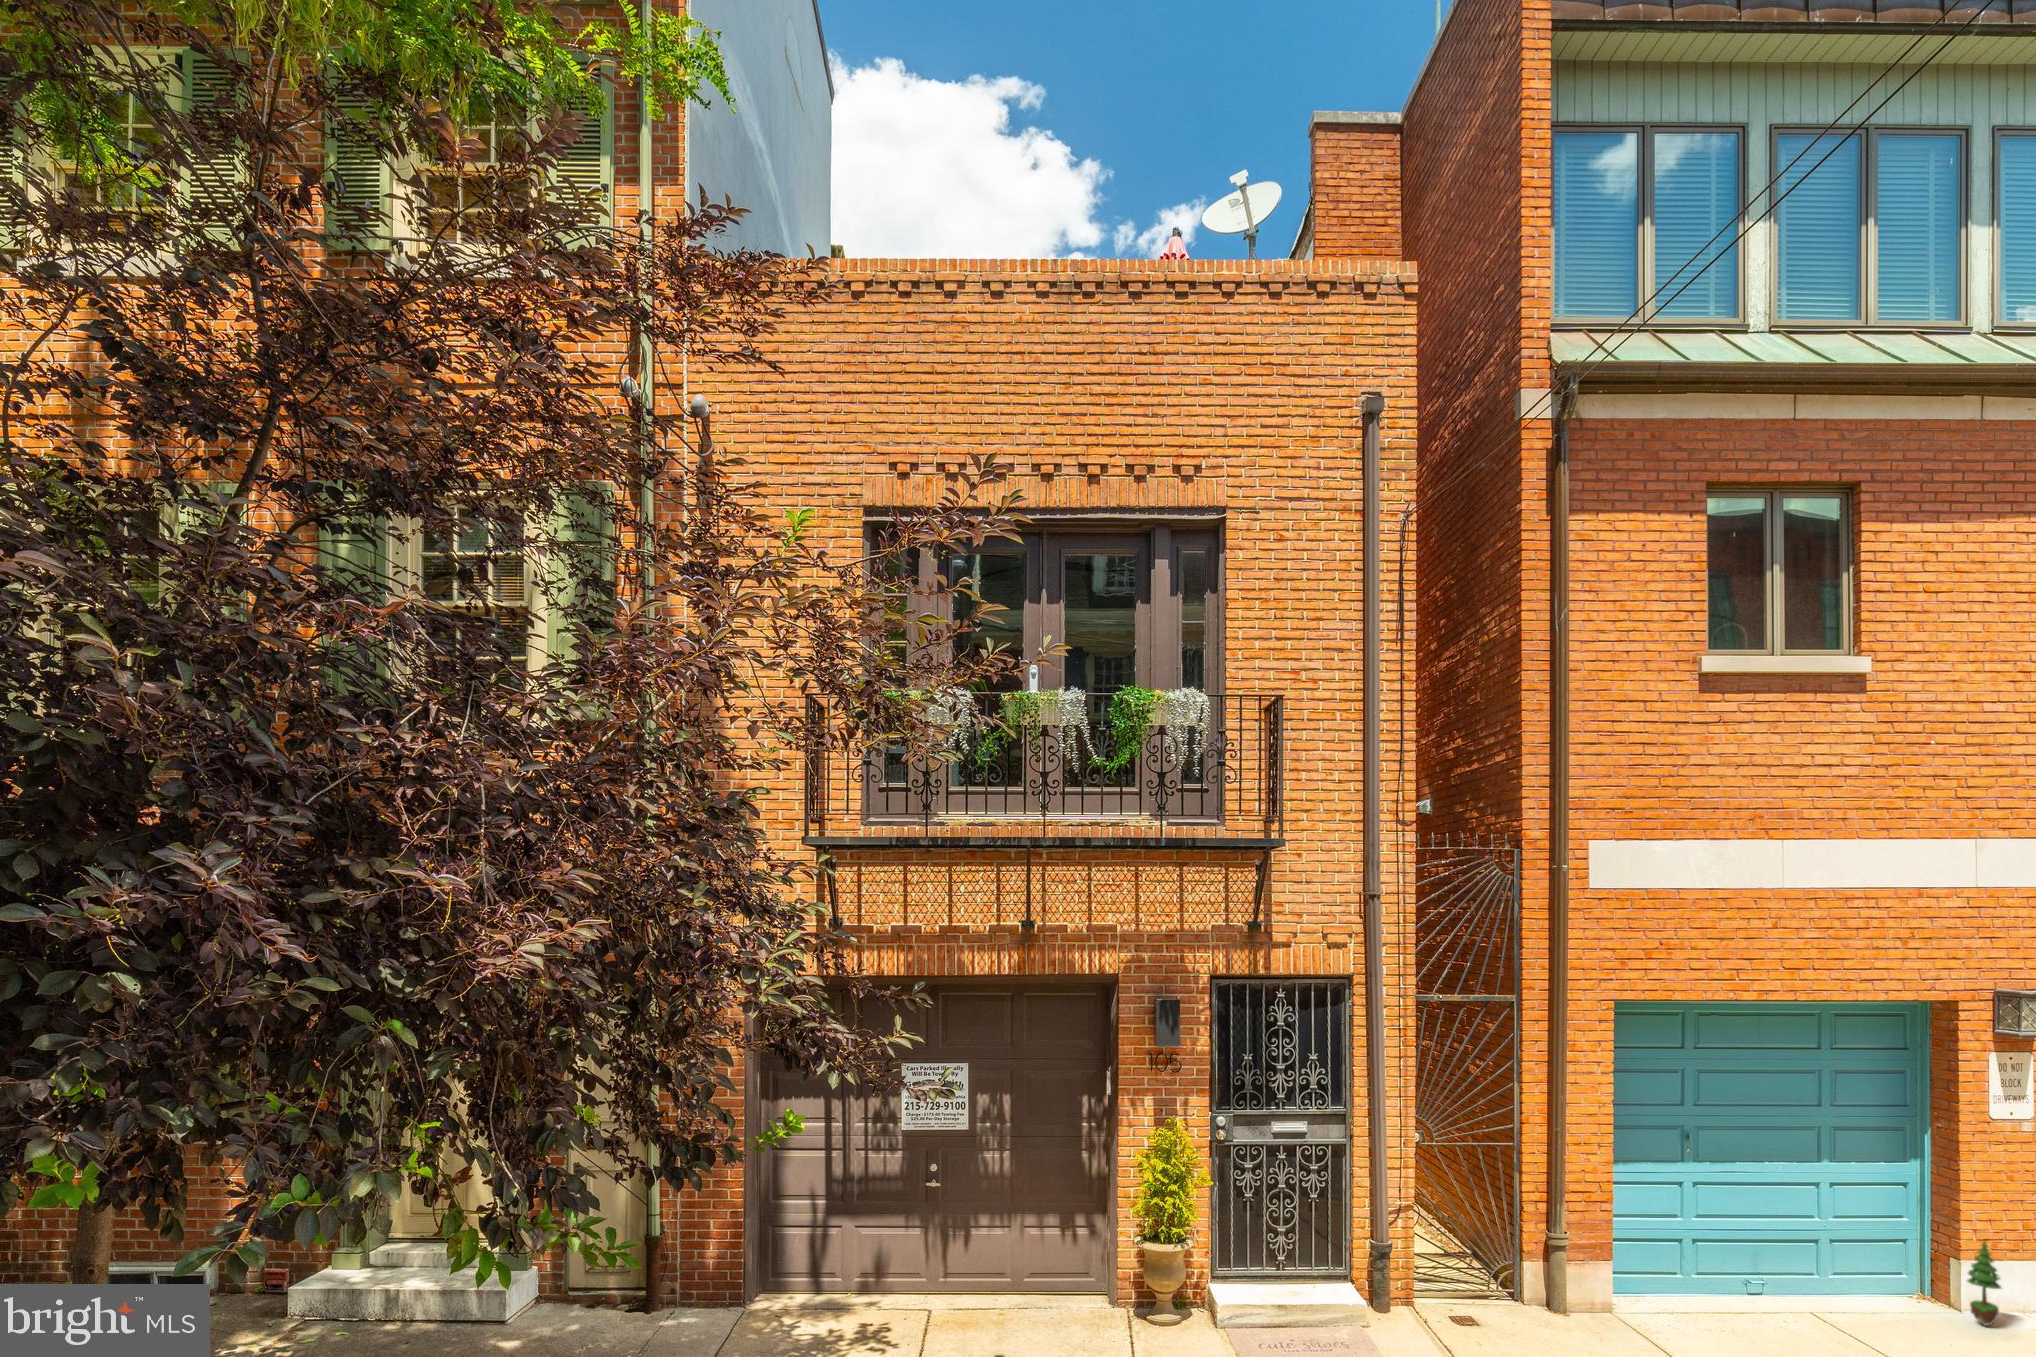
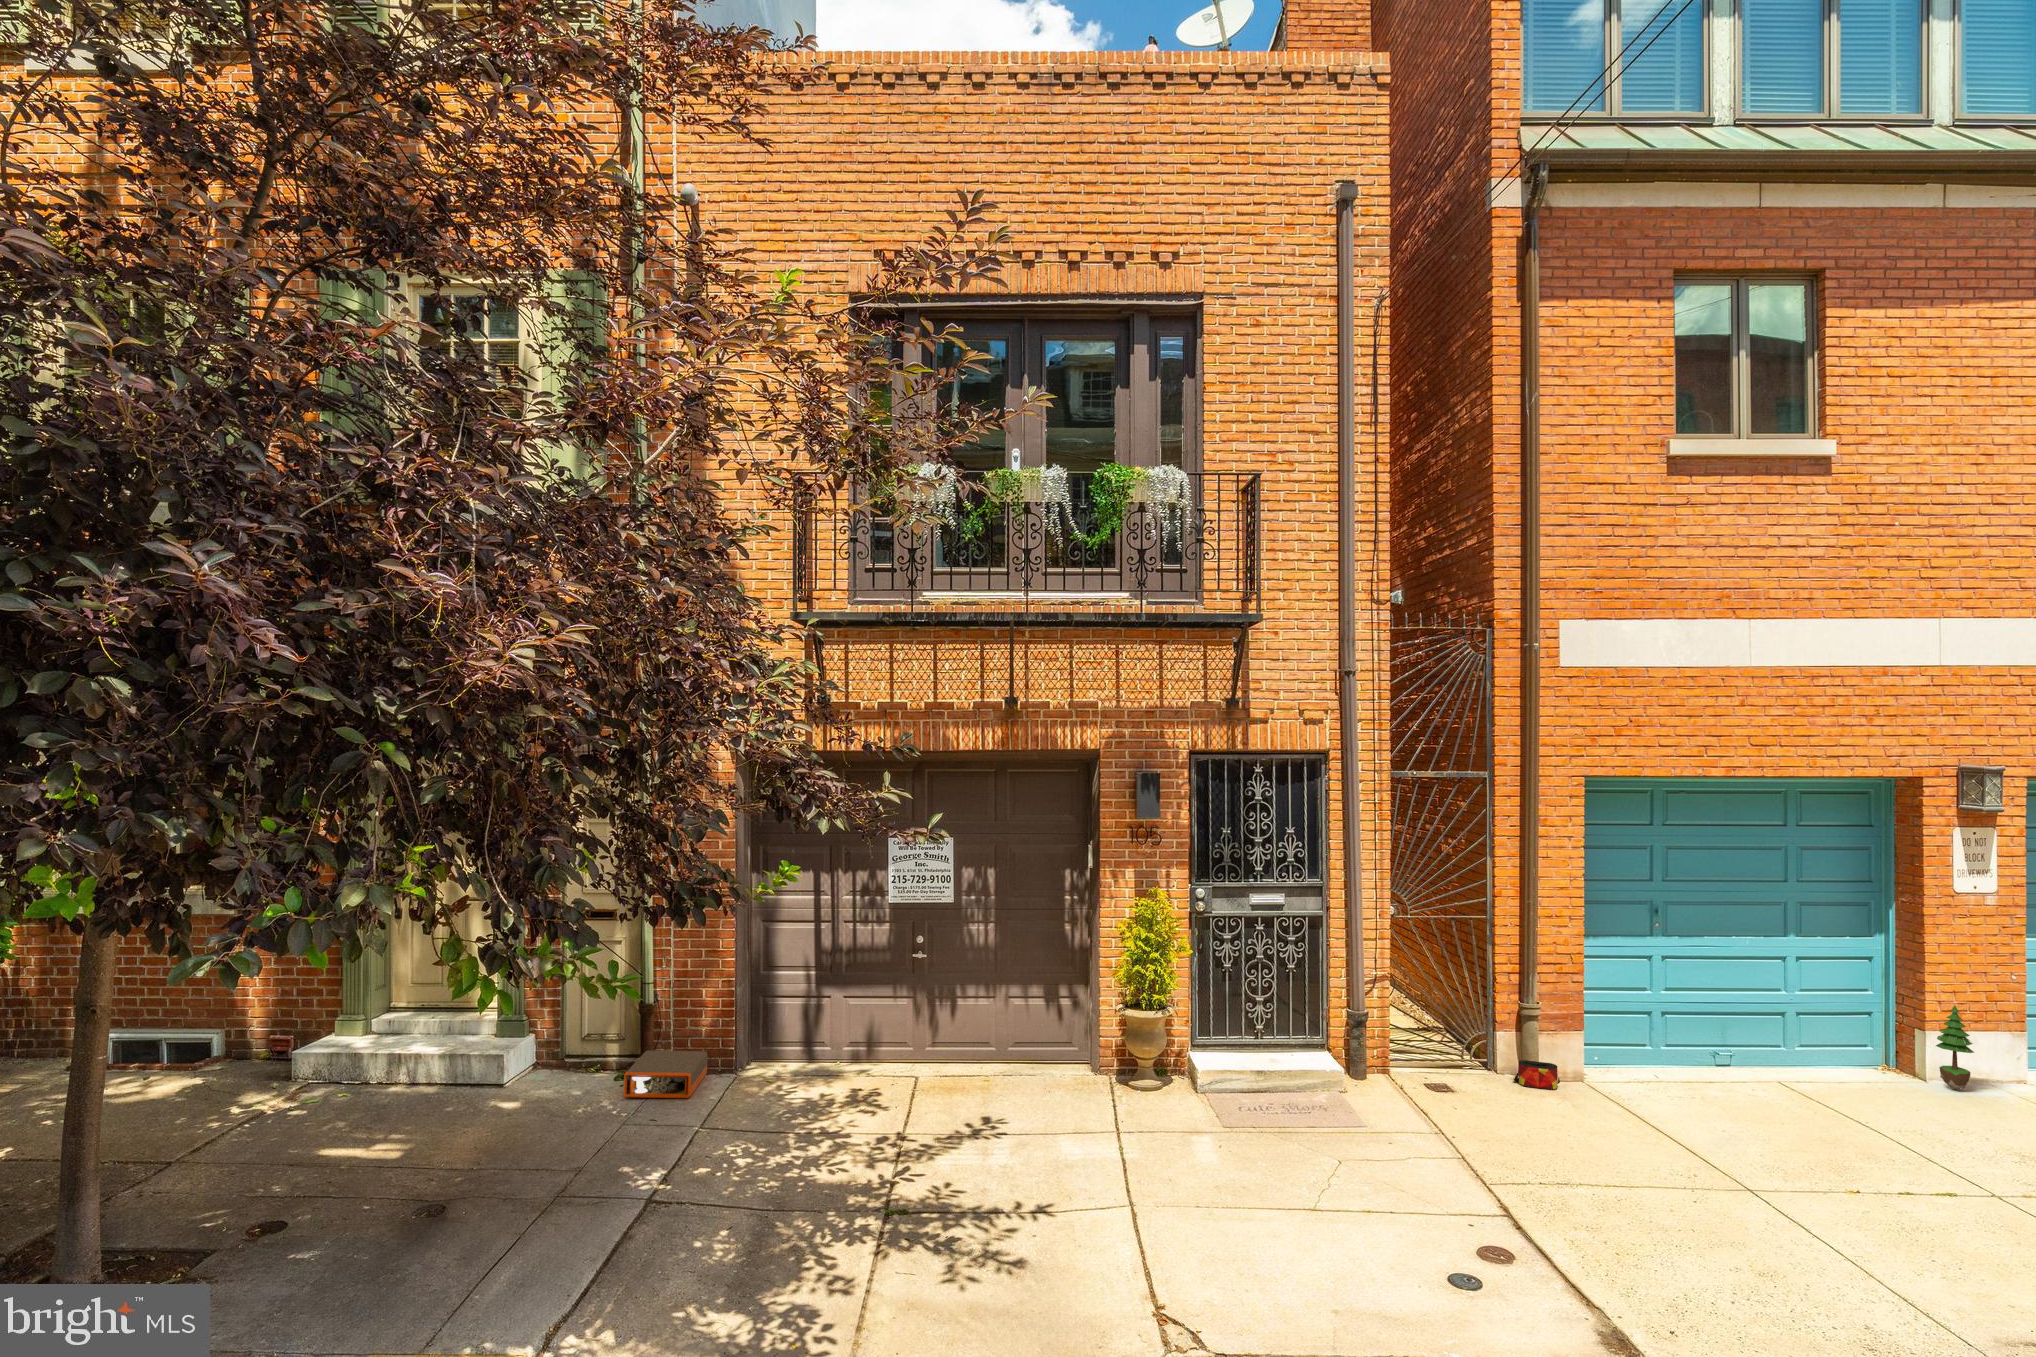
storage box: none [638,1284,717,1336] -> present [624,1051,708,1098]
bag: none [1539,1294,1585,1326] -> present [1514,1060,1560,1090]

